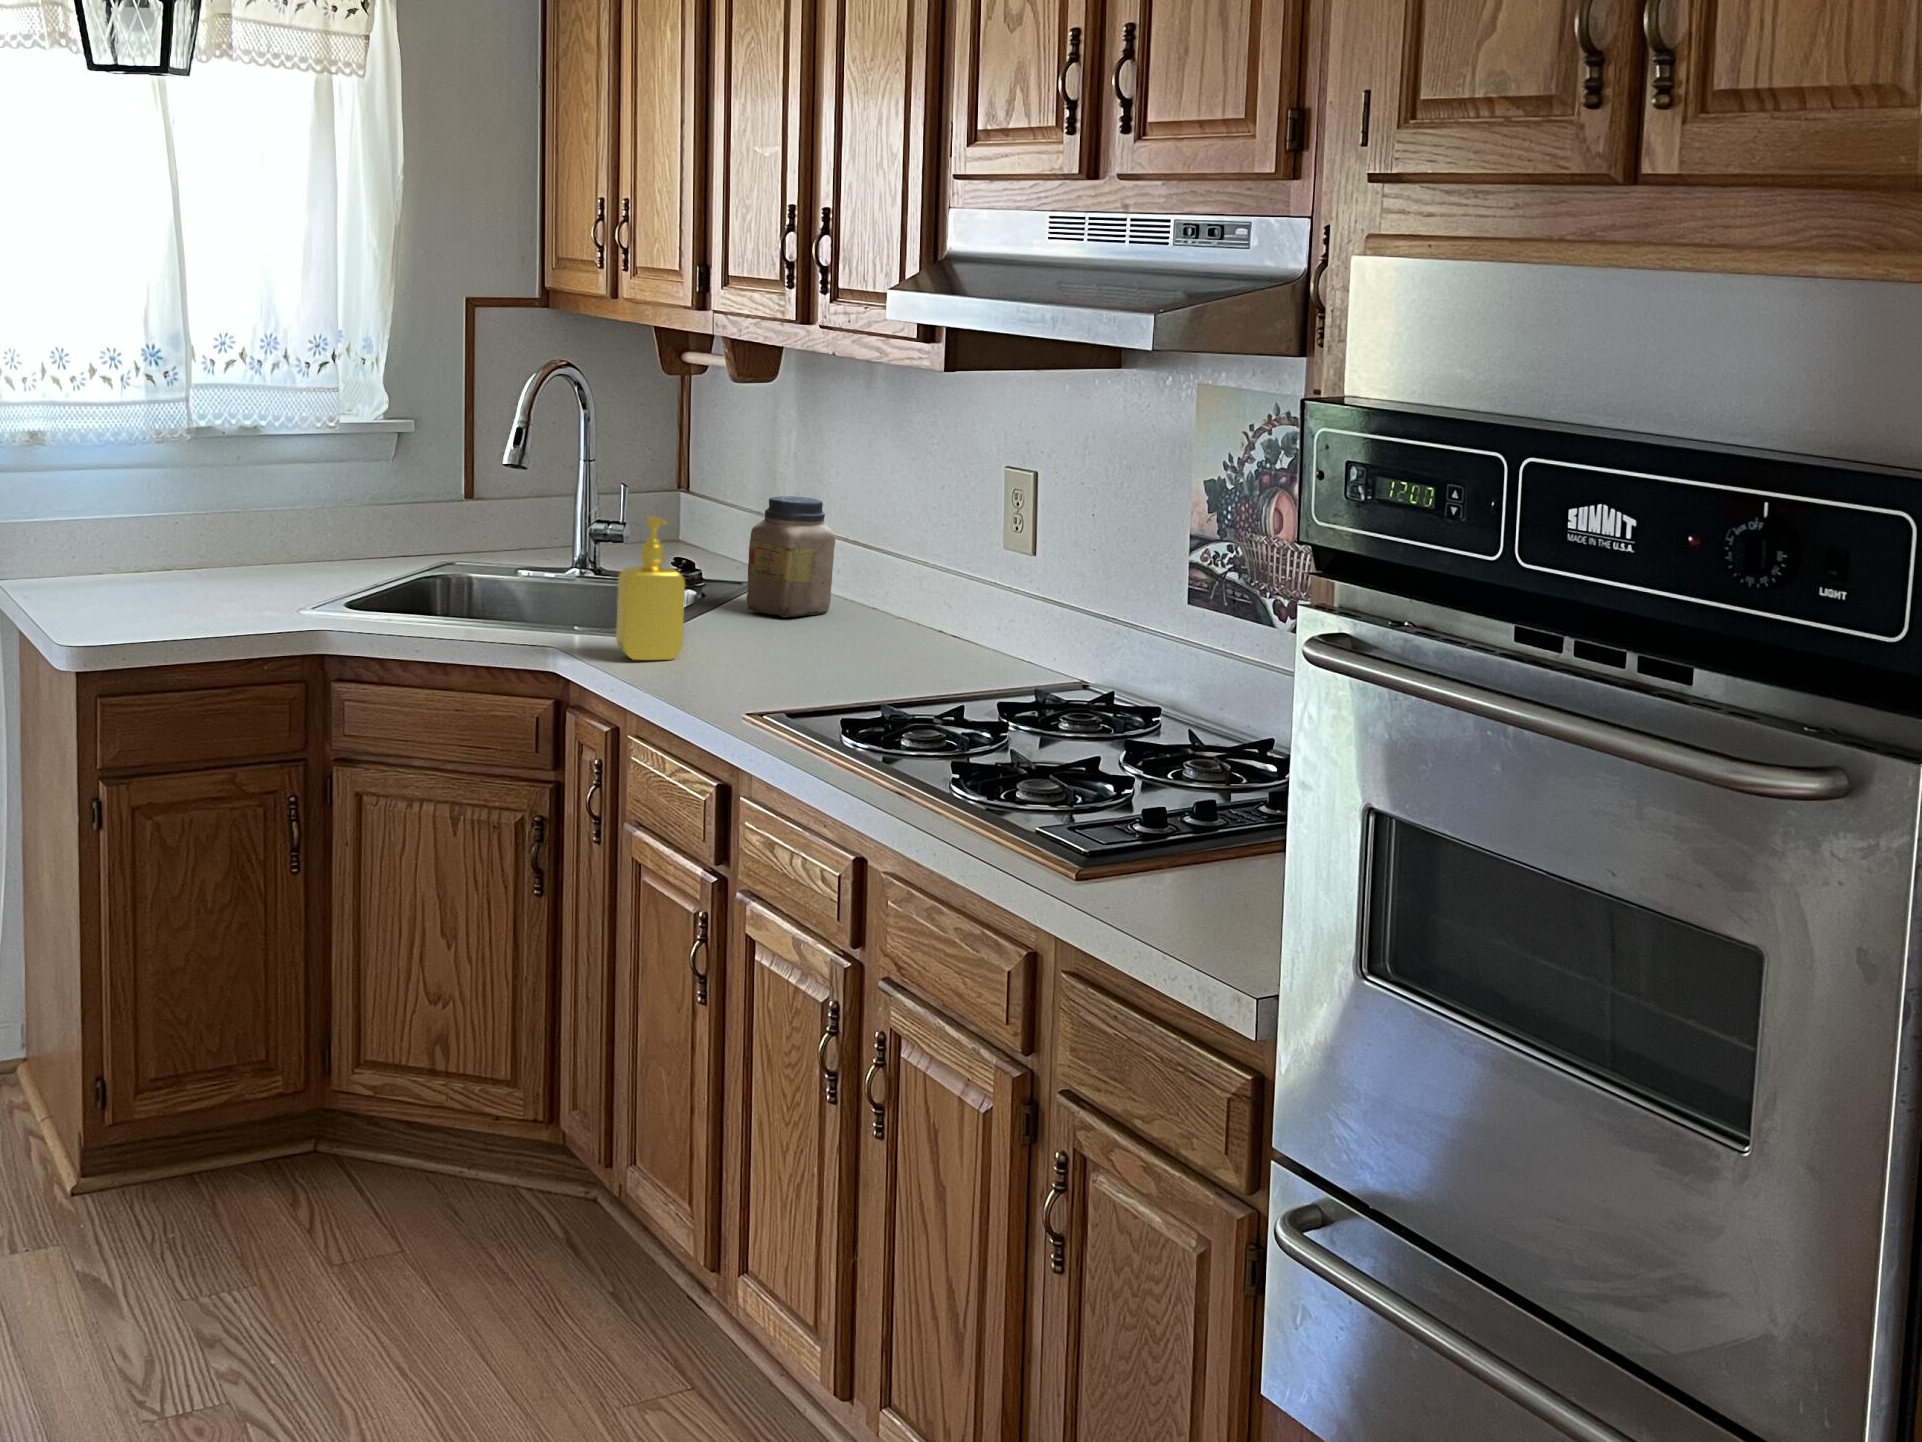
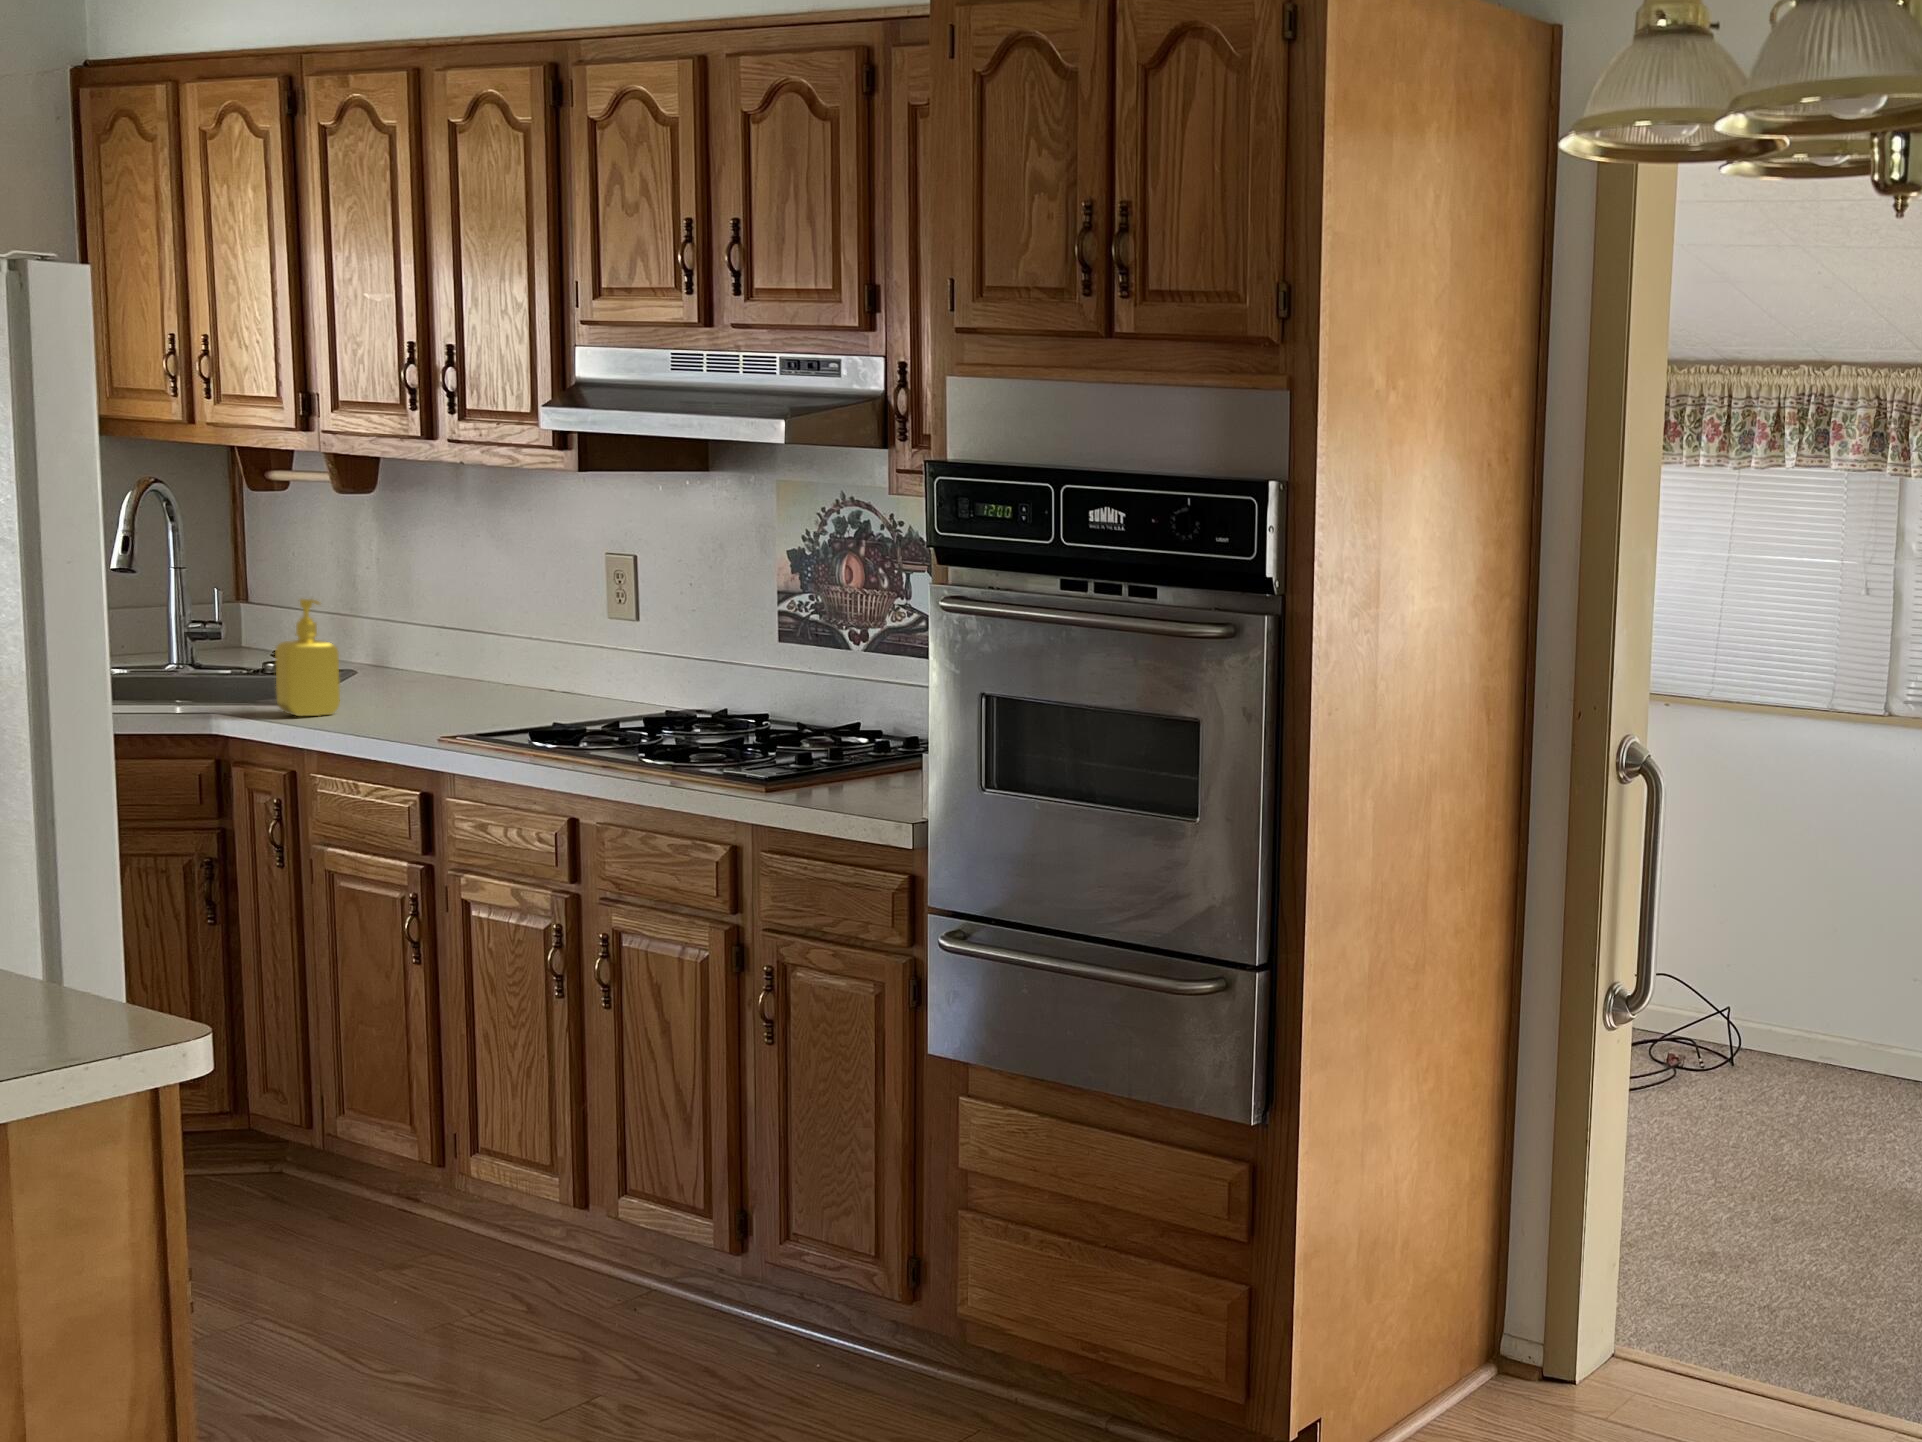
jar: present [747,496,835,617] -> none [362,589,439,686]

